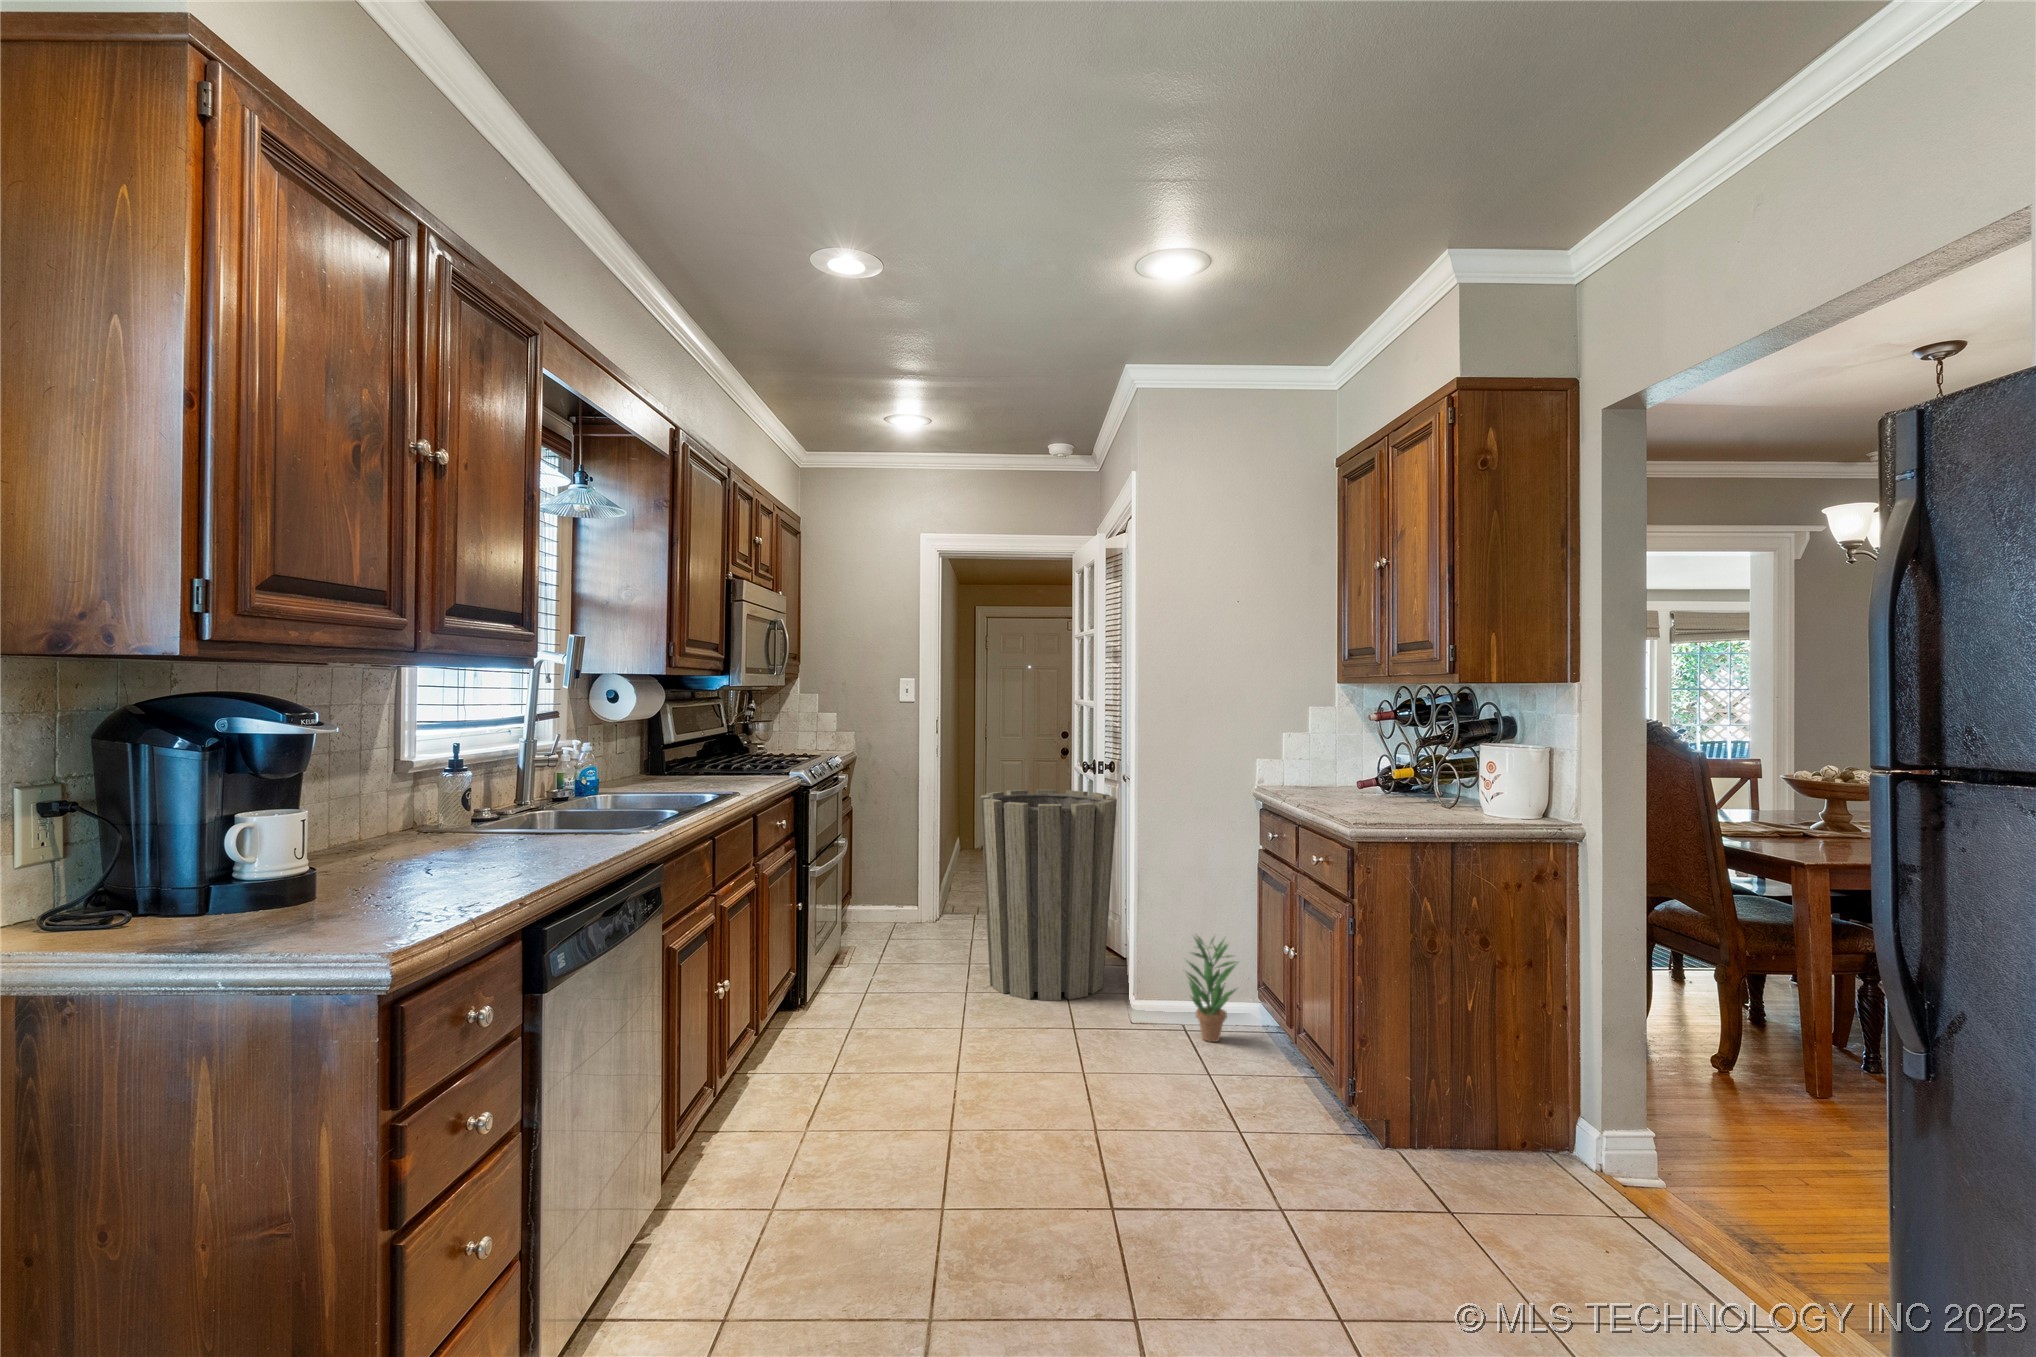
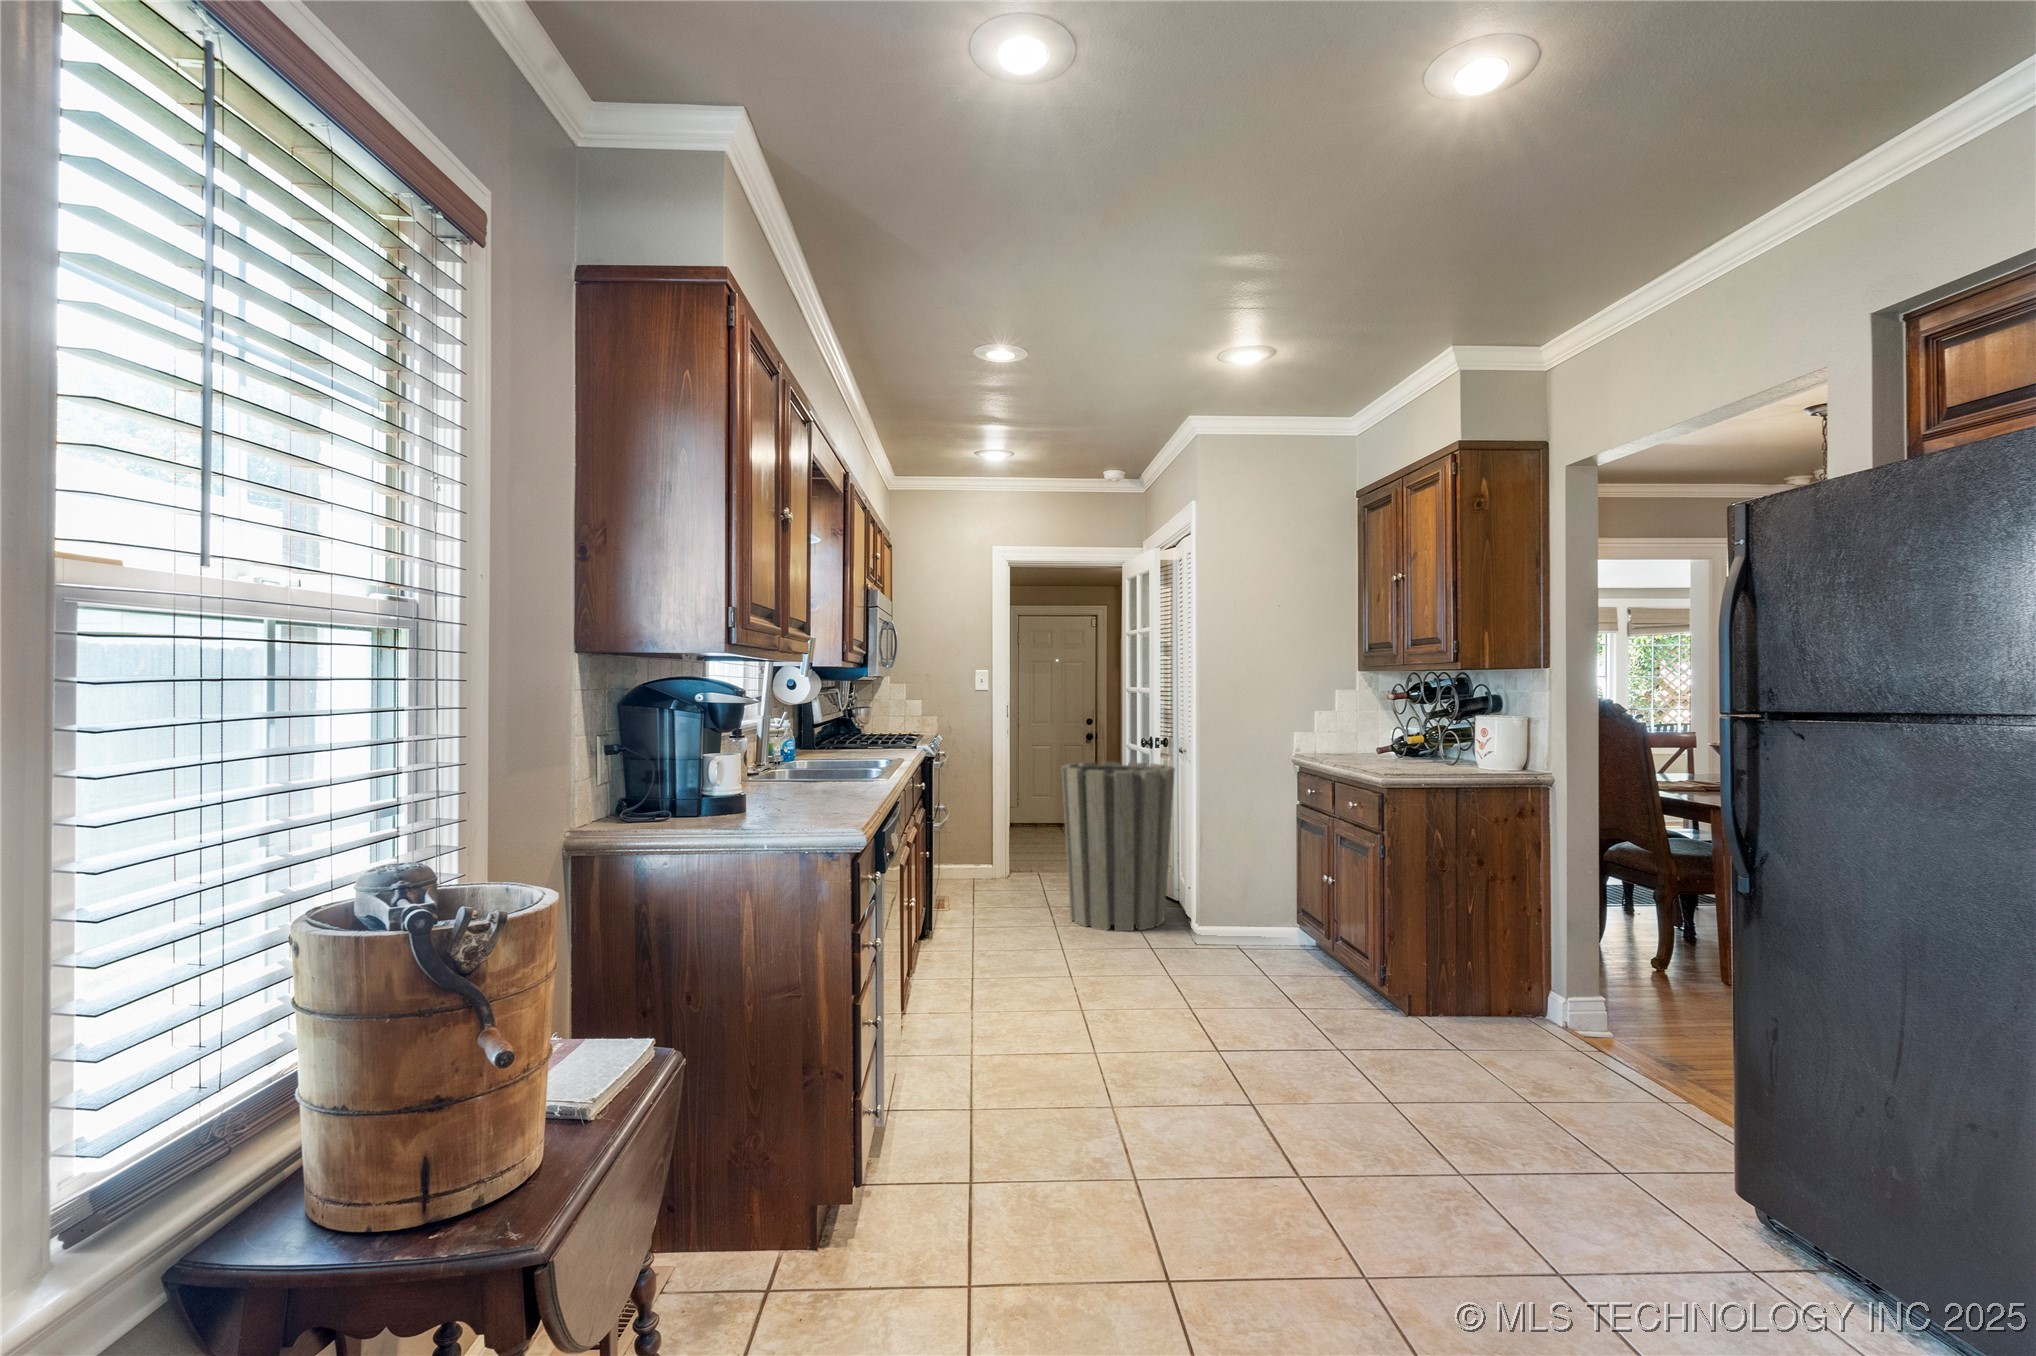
potted plant: present [1187,937,1238,1042] -> none [1239,870,1285,956]

